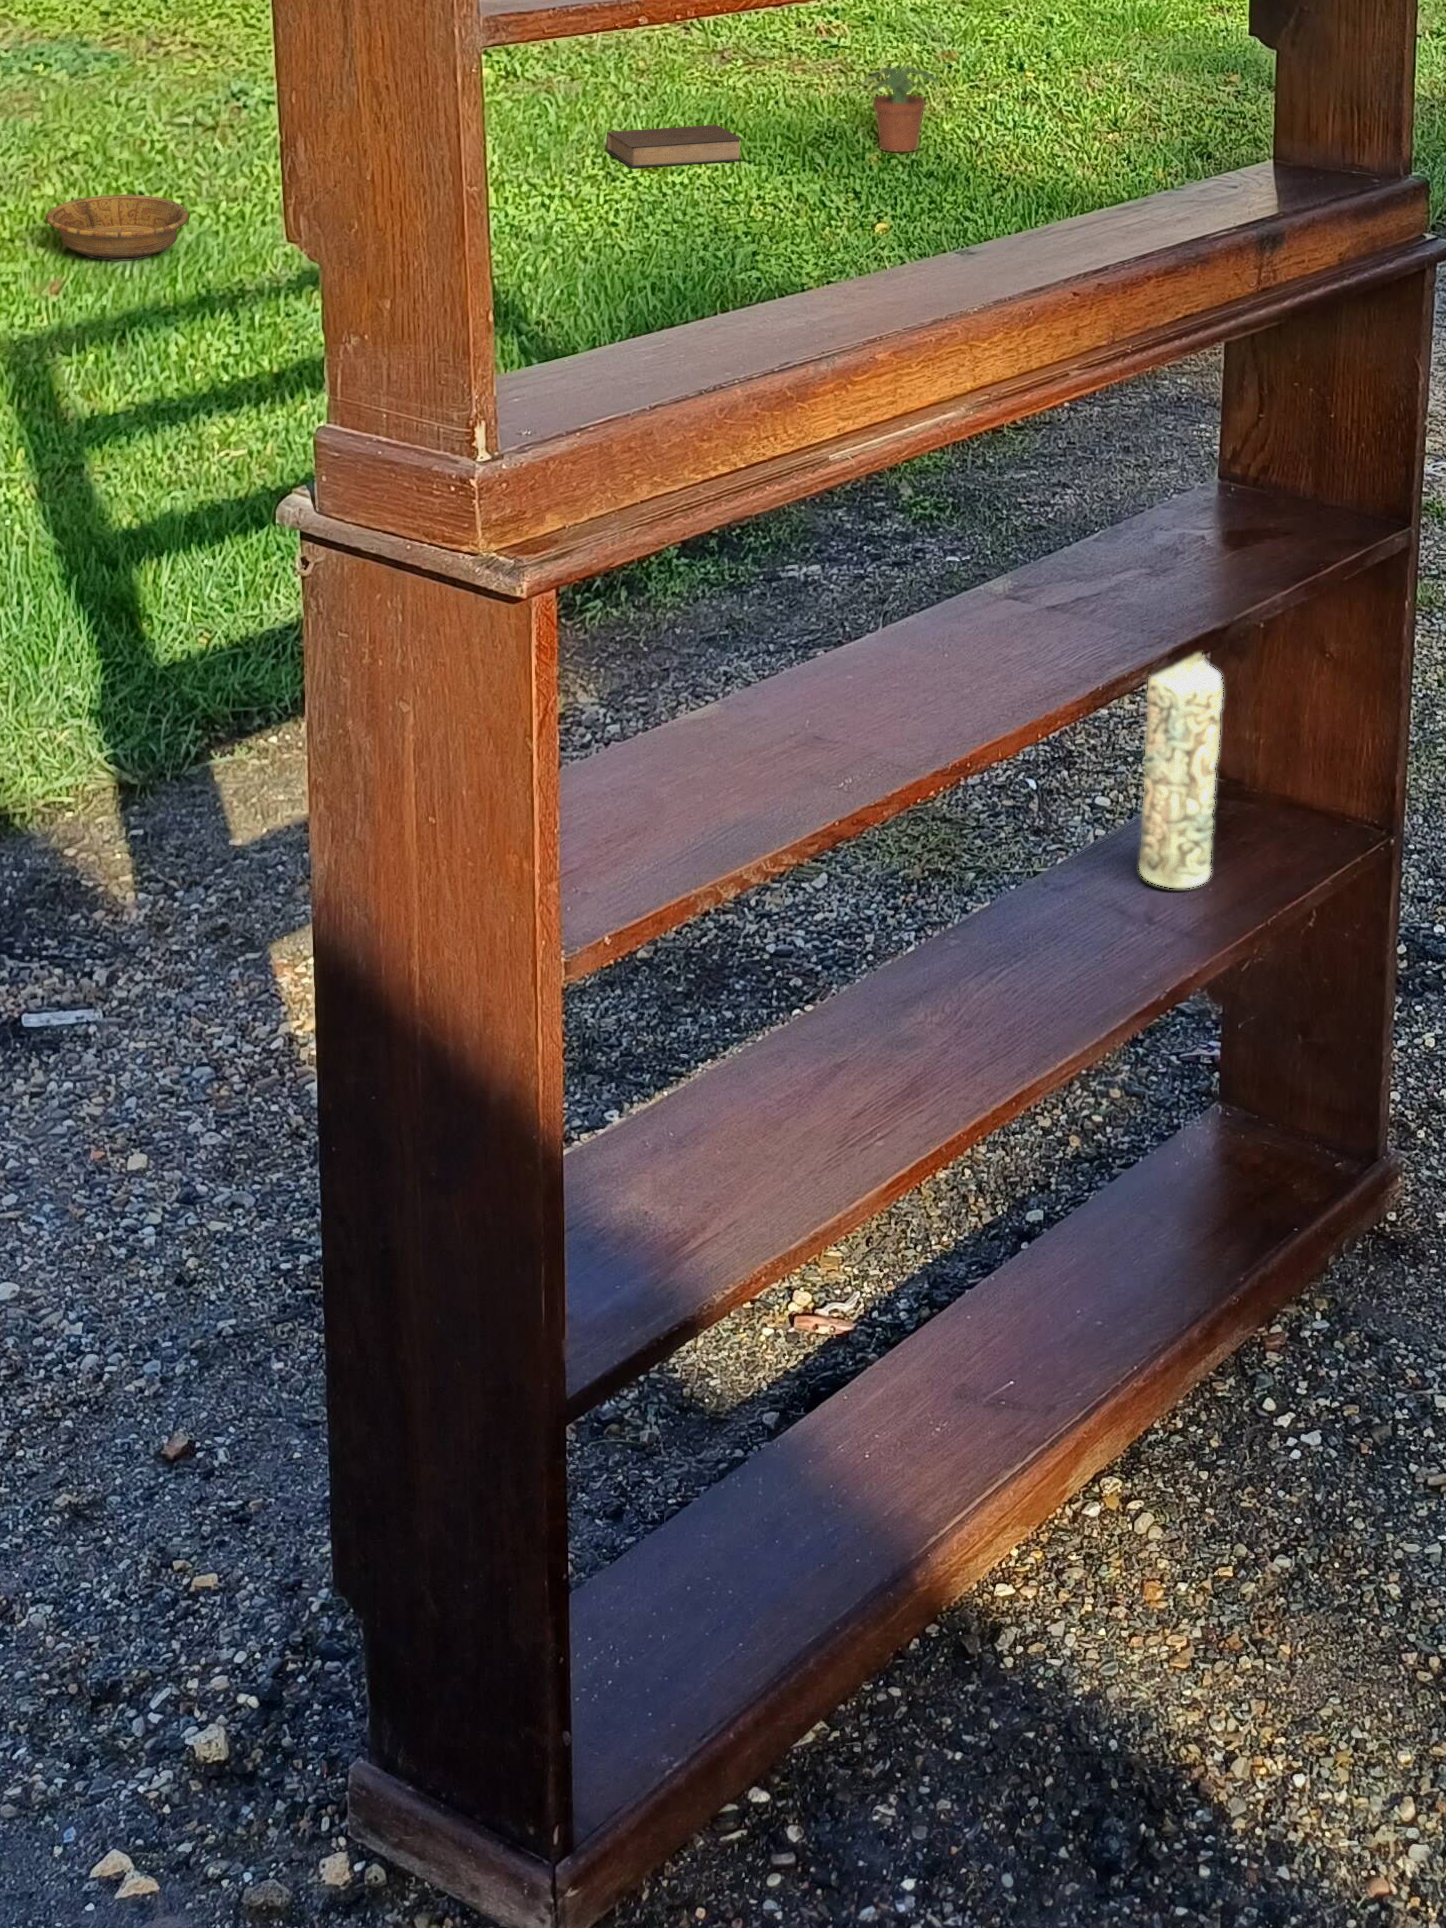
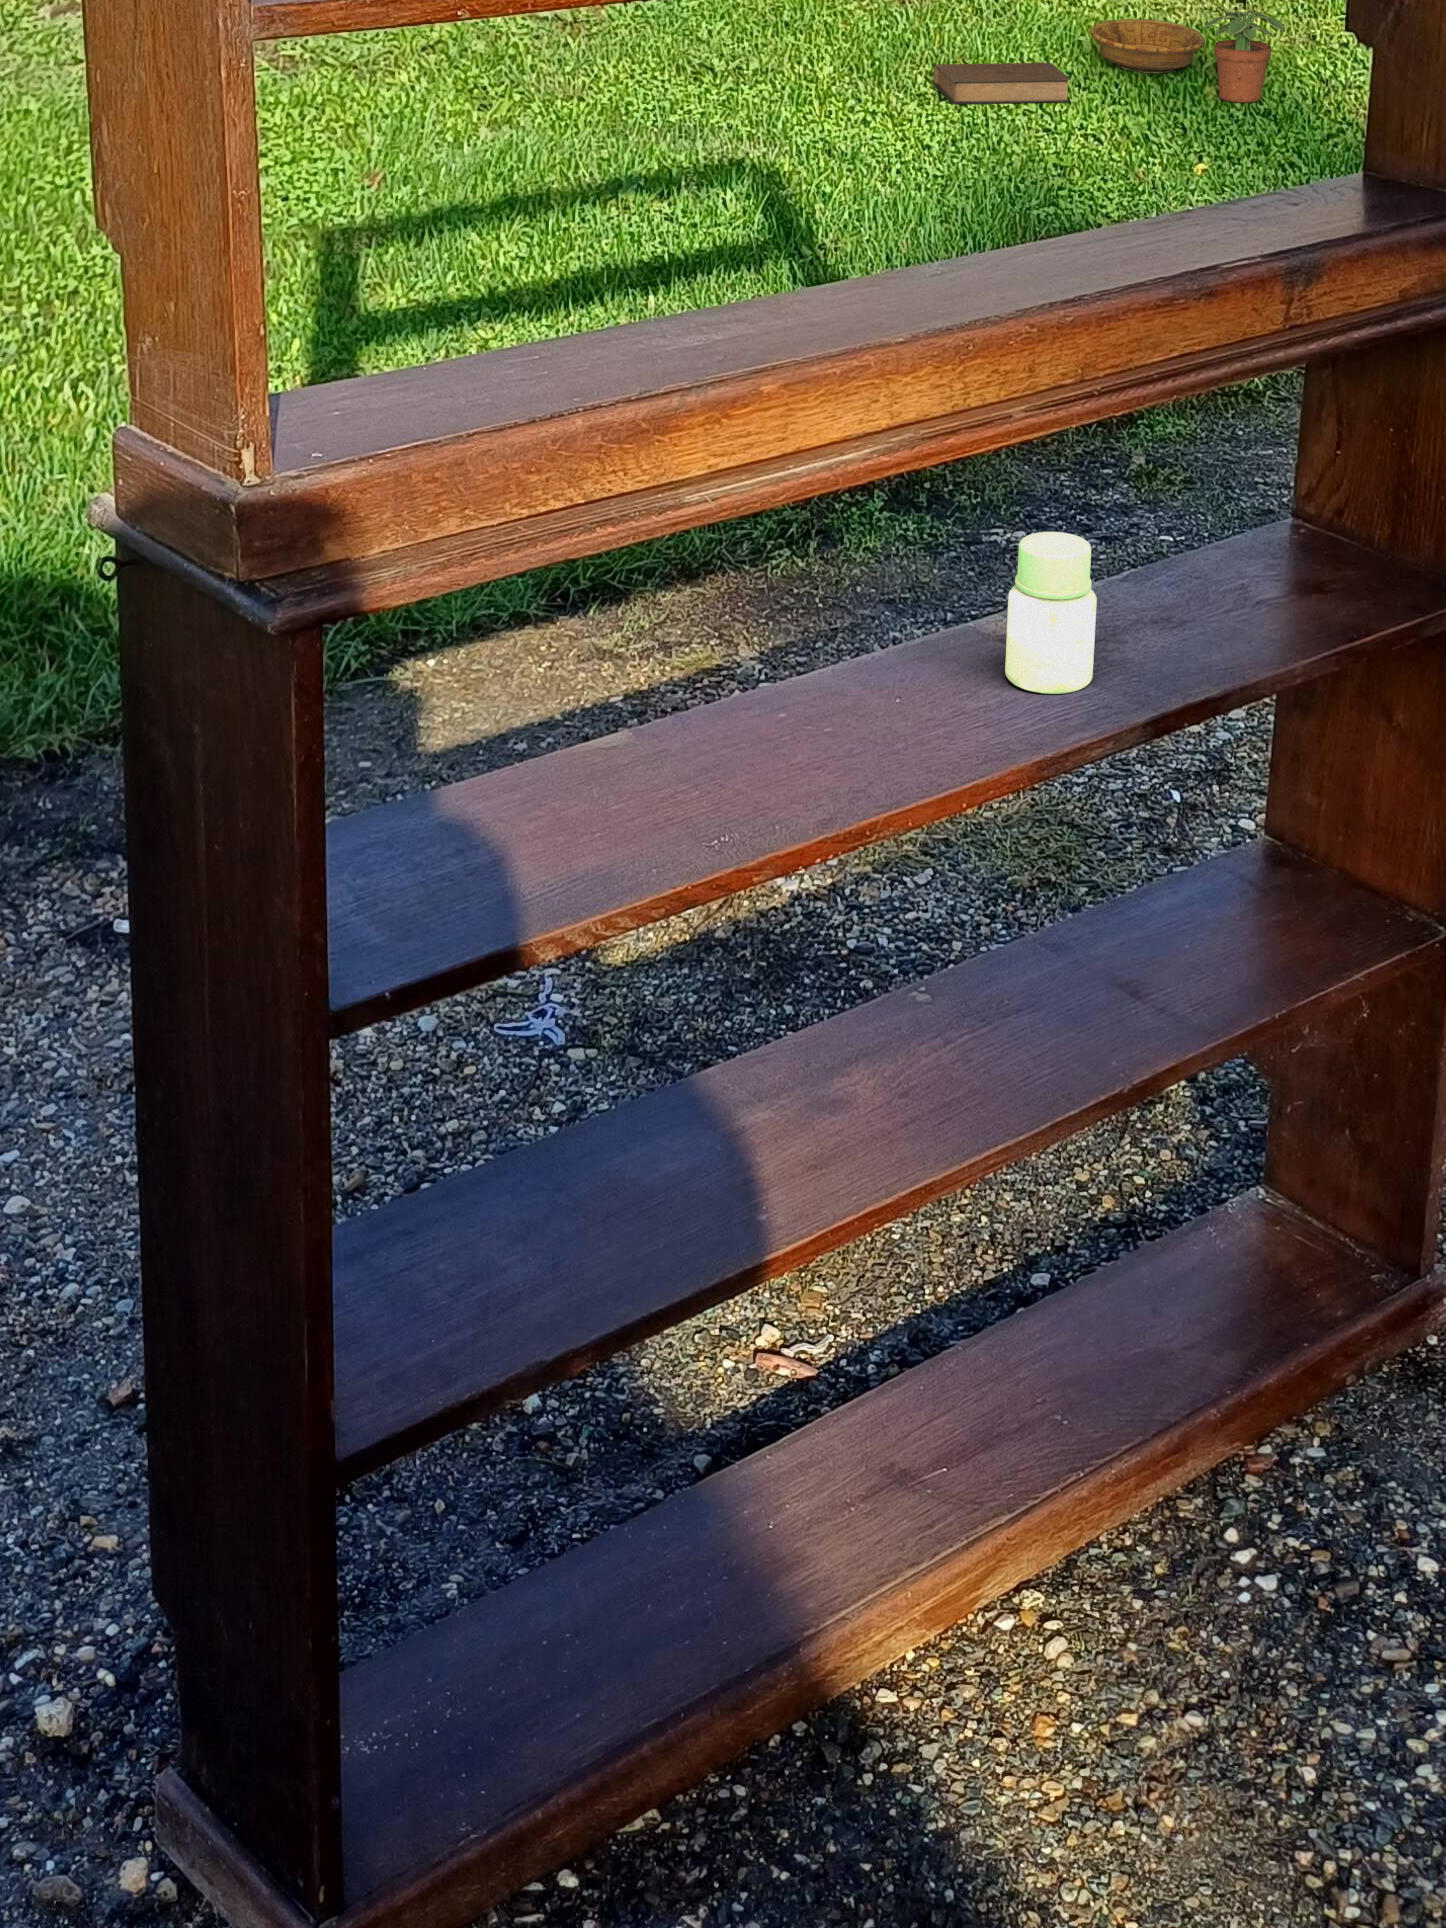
decorative bowl: present [46,195,188,261] -> present [1090,19,1205,73]
jar: none [1009,491,1091,638] -> present [1005,532,1097,694]
bottle: present [1139,653,1223,888] -> none [1167,647,1266,971]

